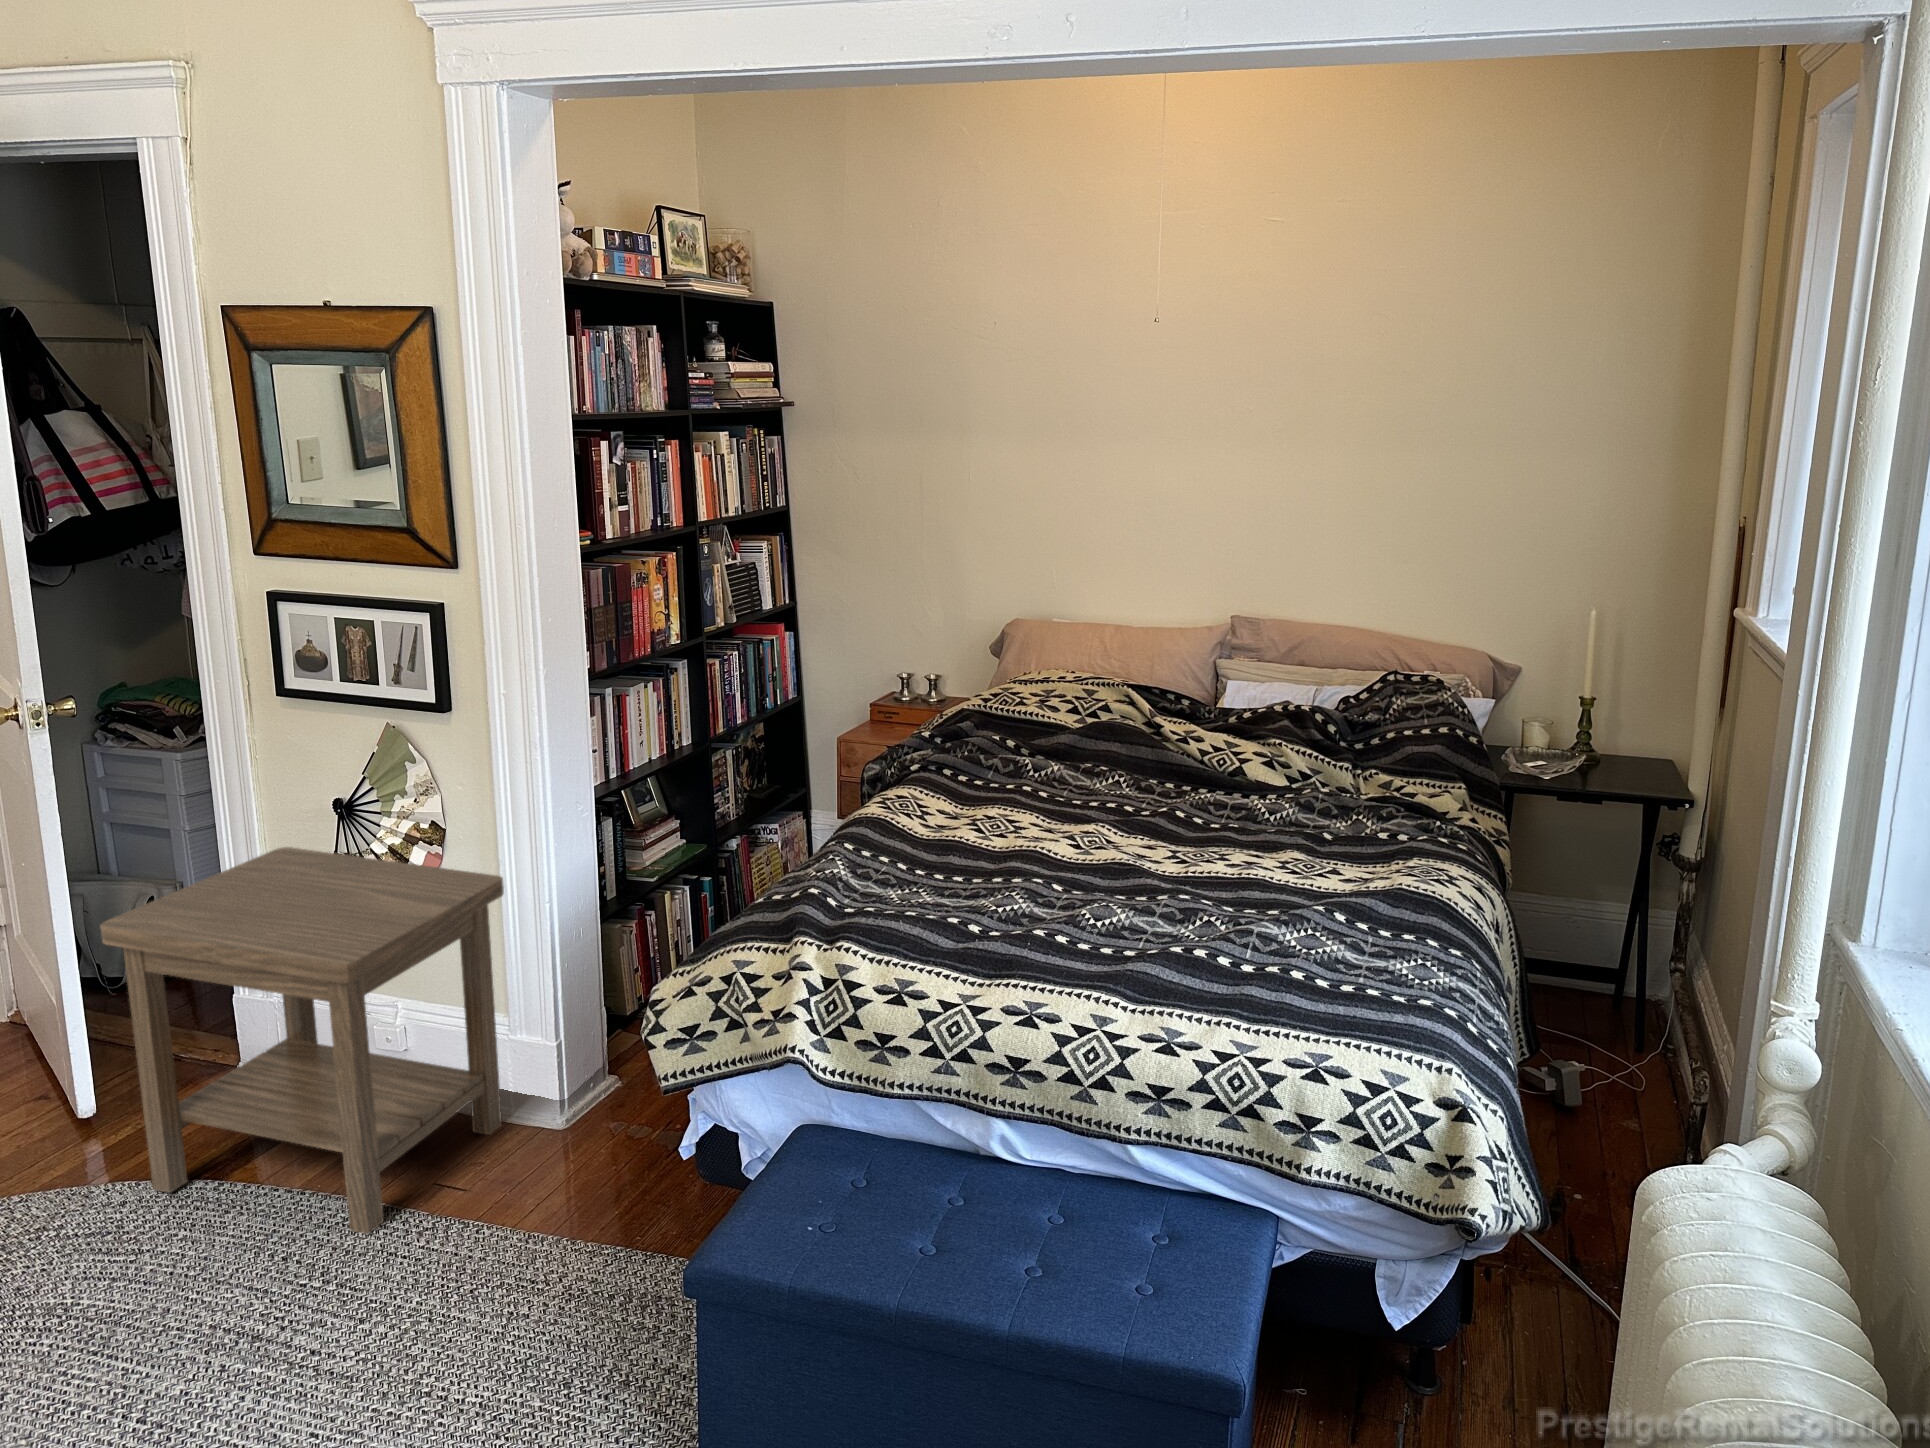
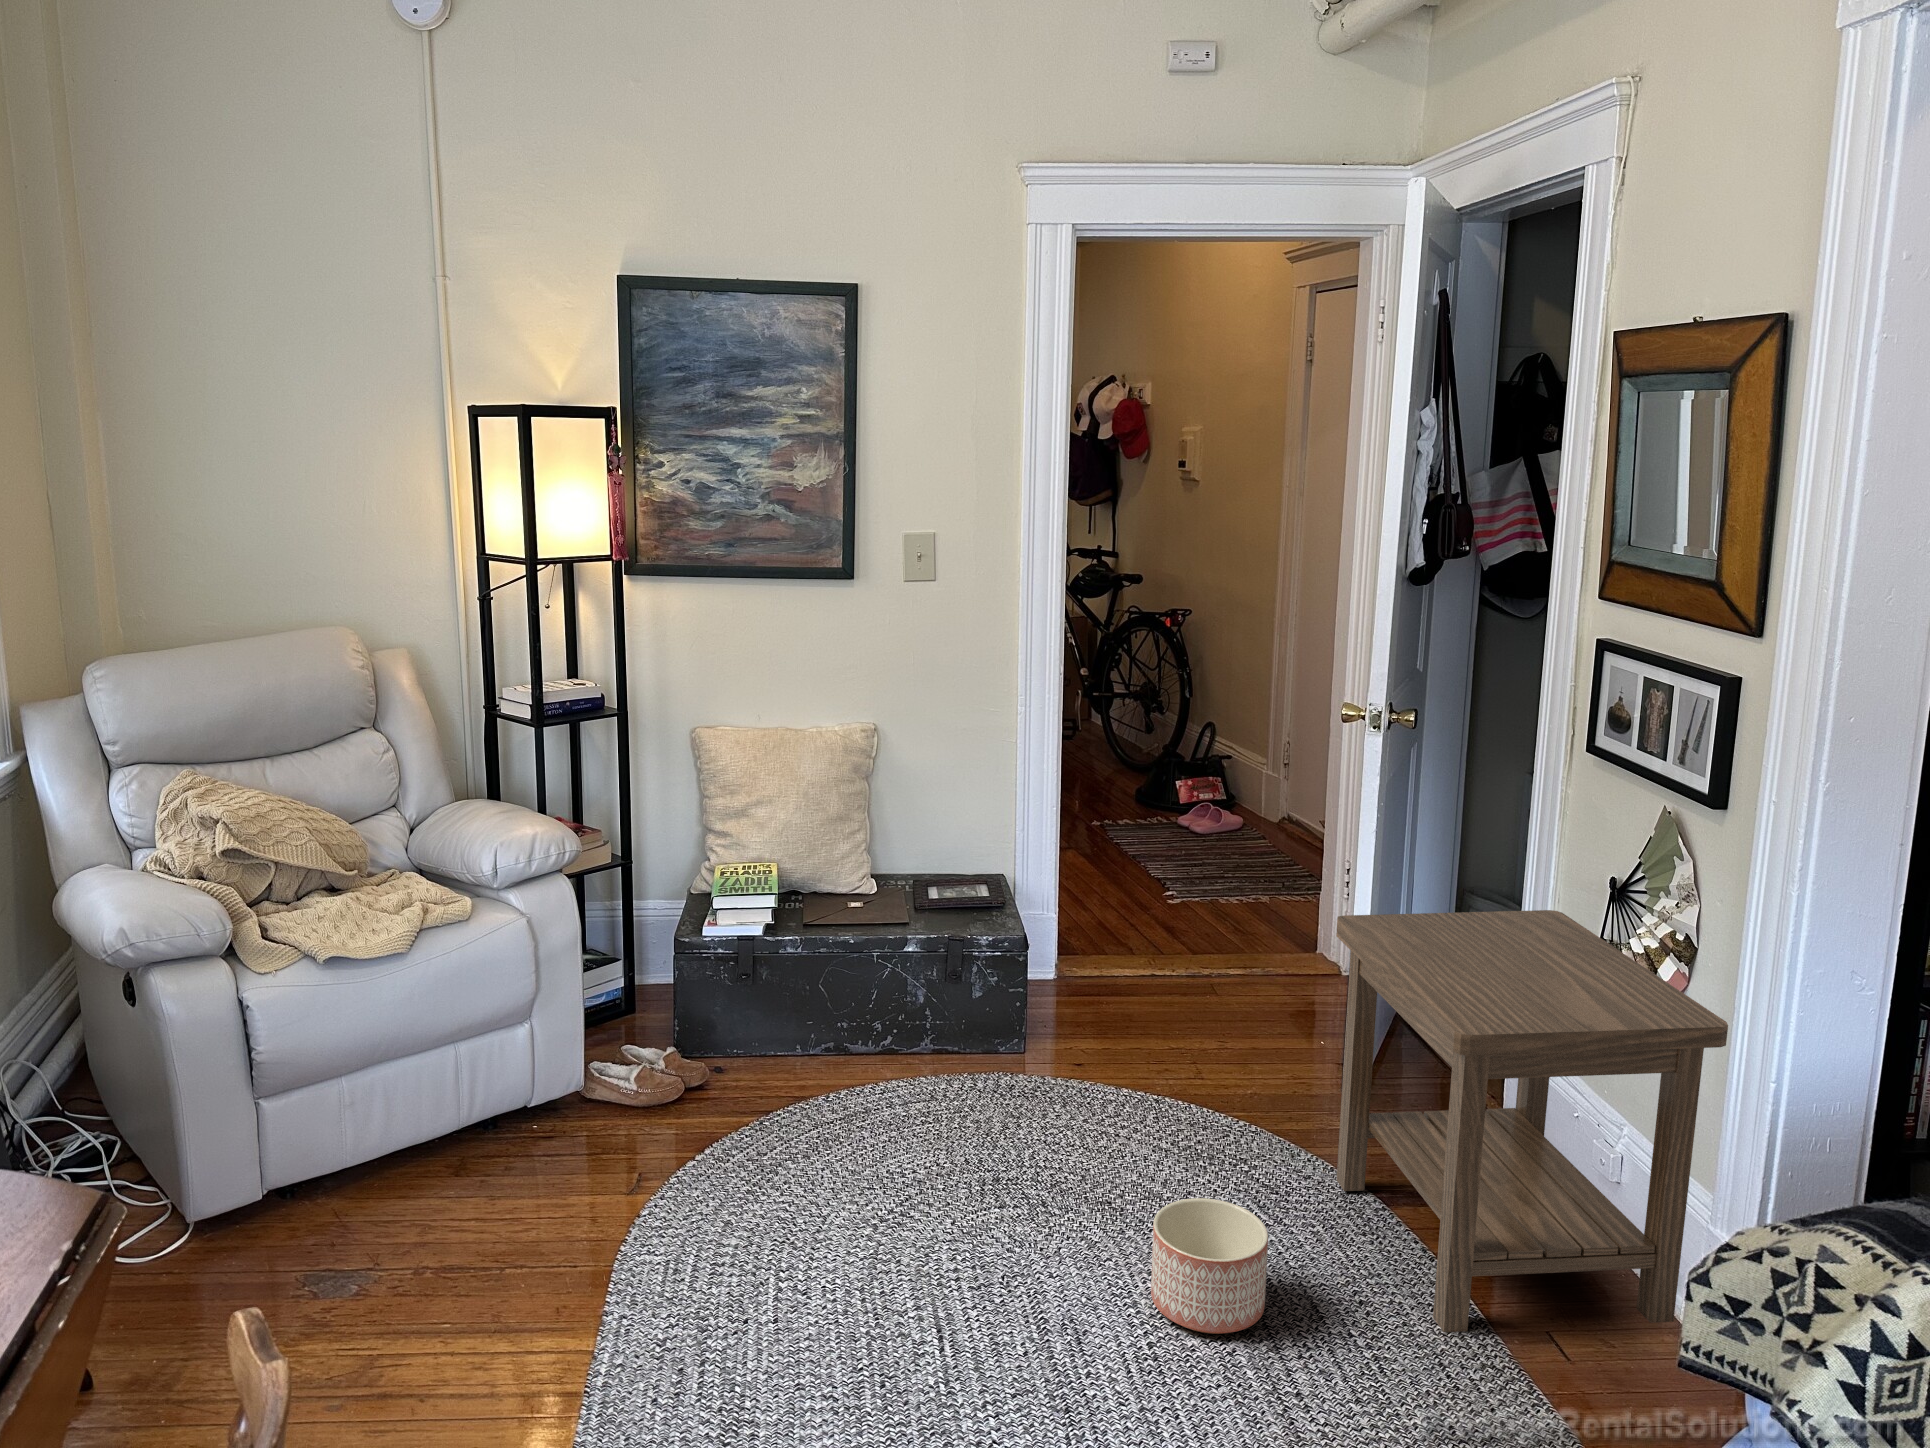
planter: none [72,1239,221,1390] -> present [1151,1198,1268,1334]

